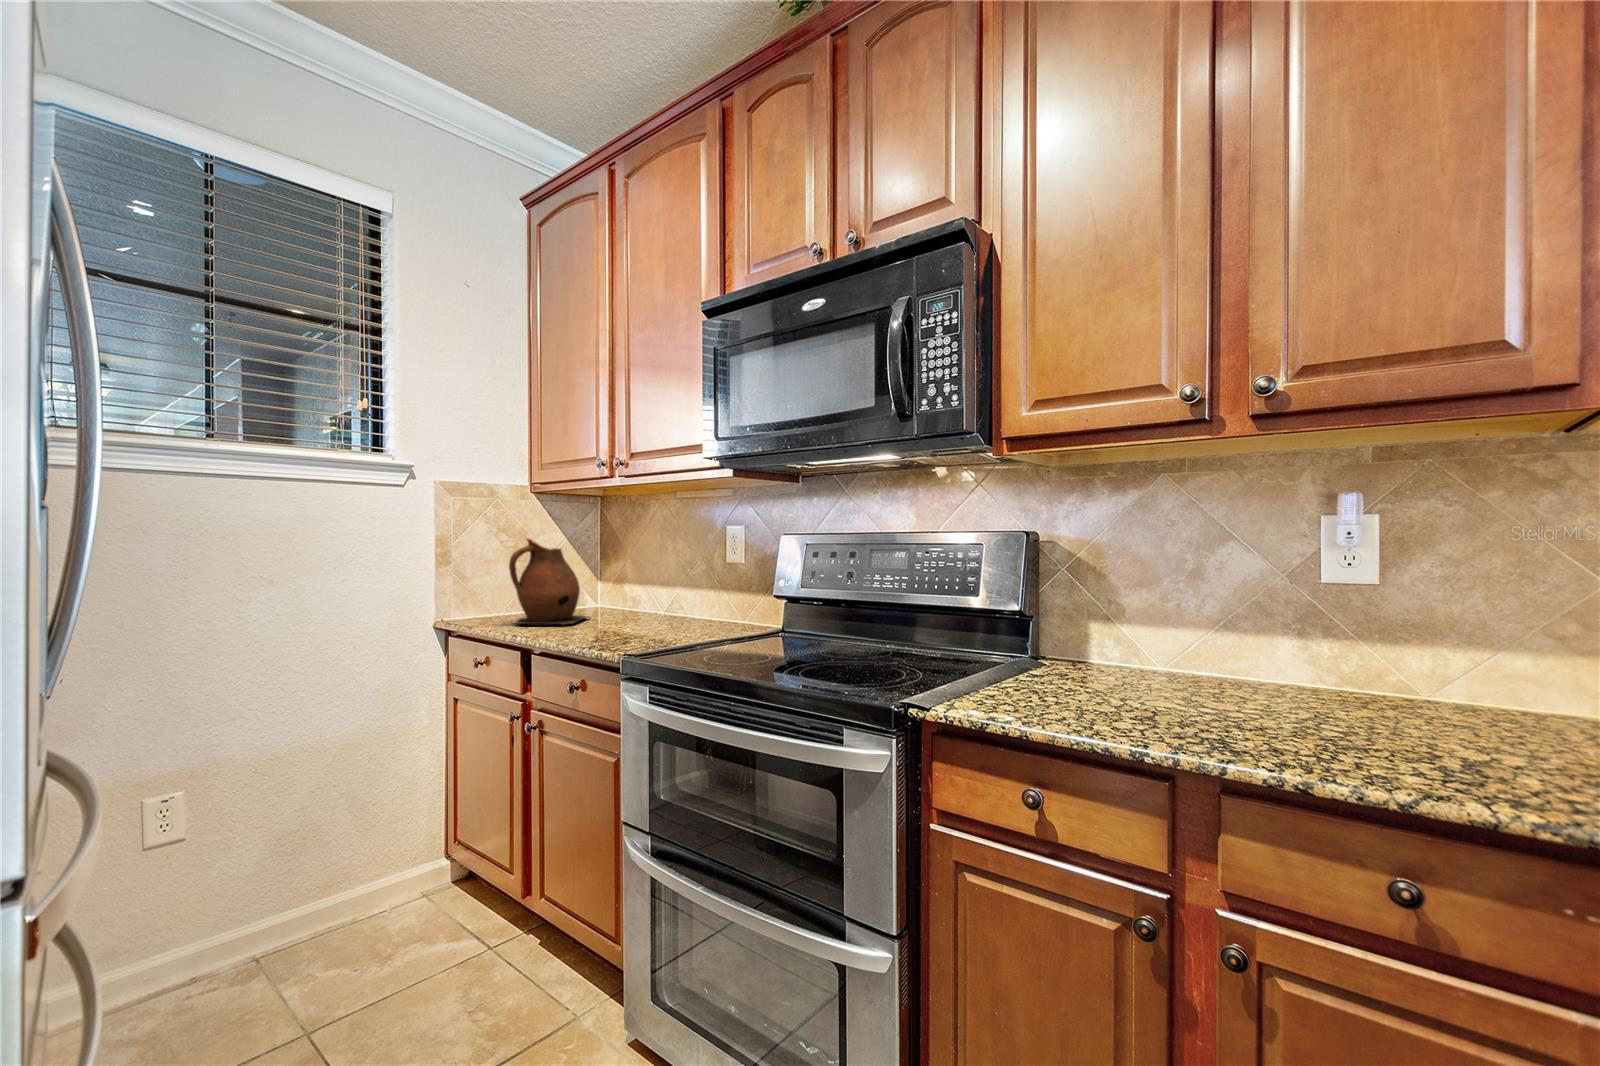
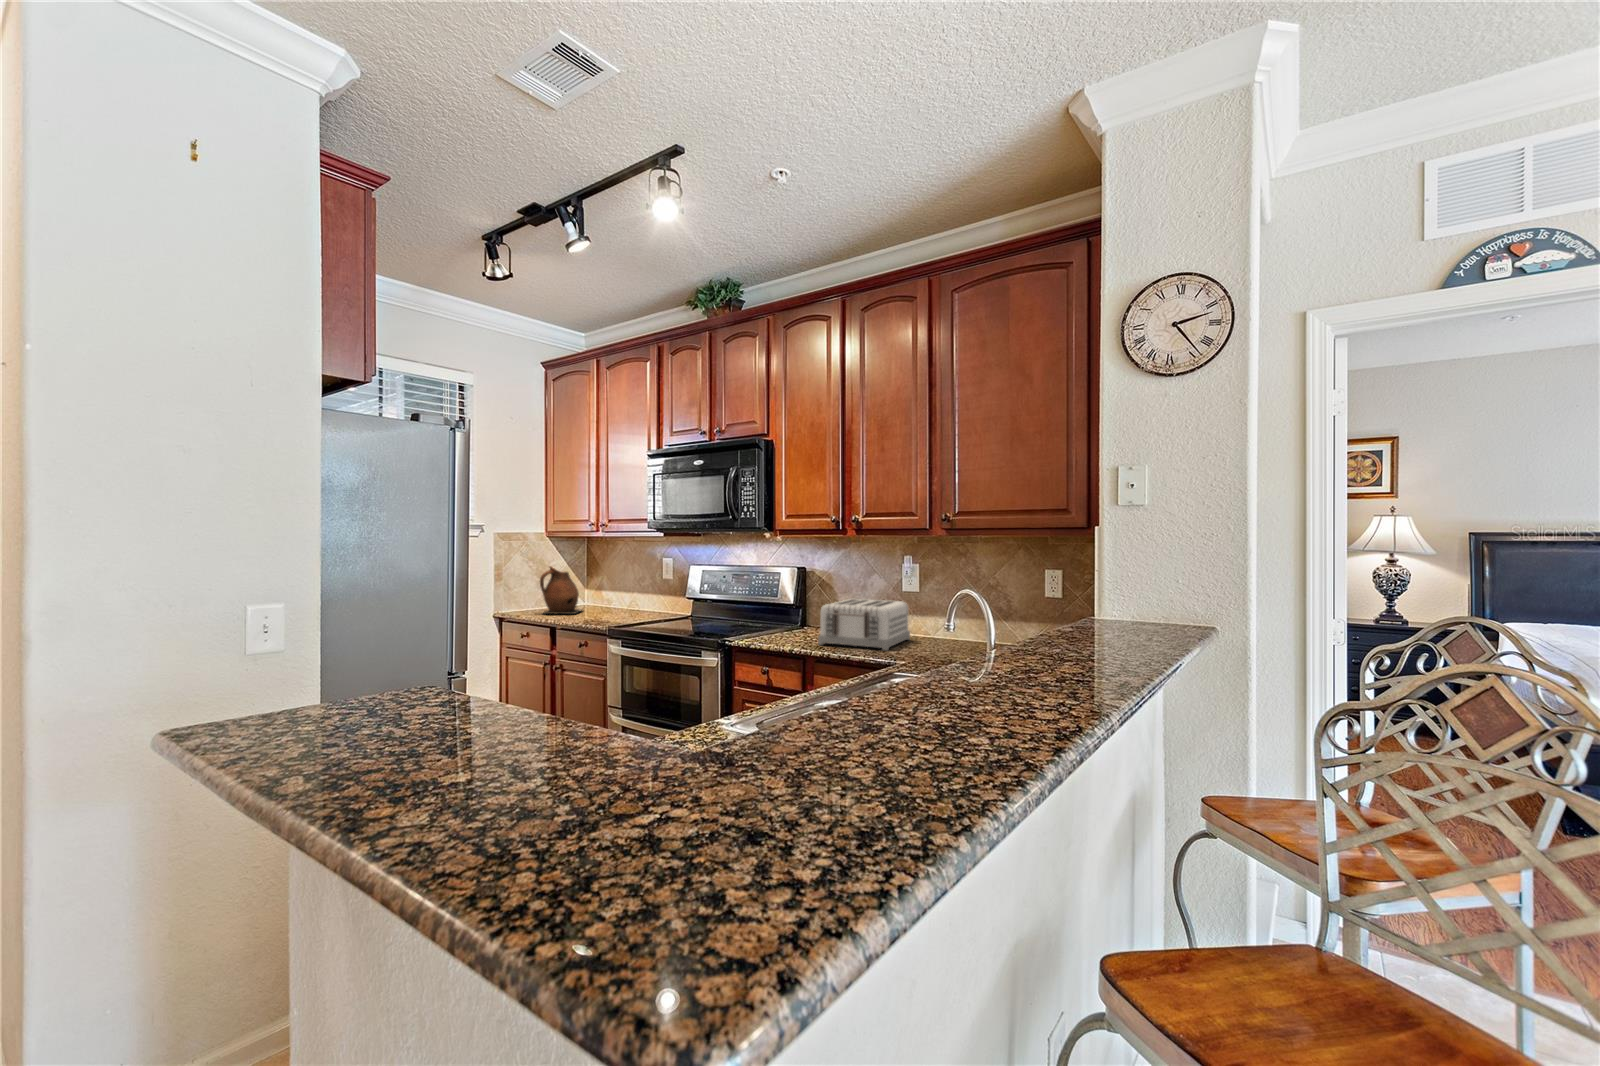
toaster: none [1180,600,1444,761] -> present [818,599,910,651]

